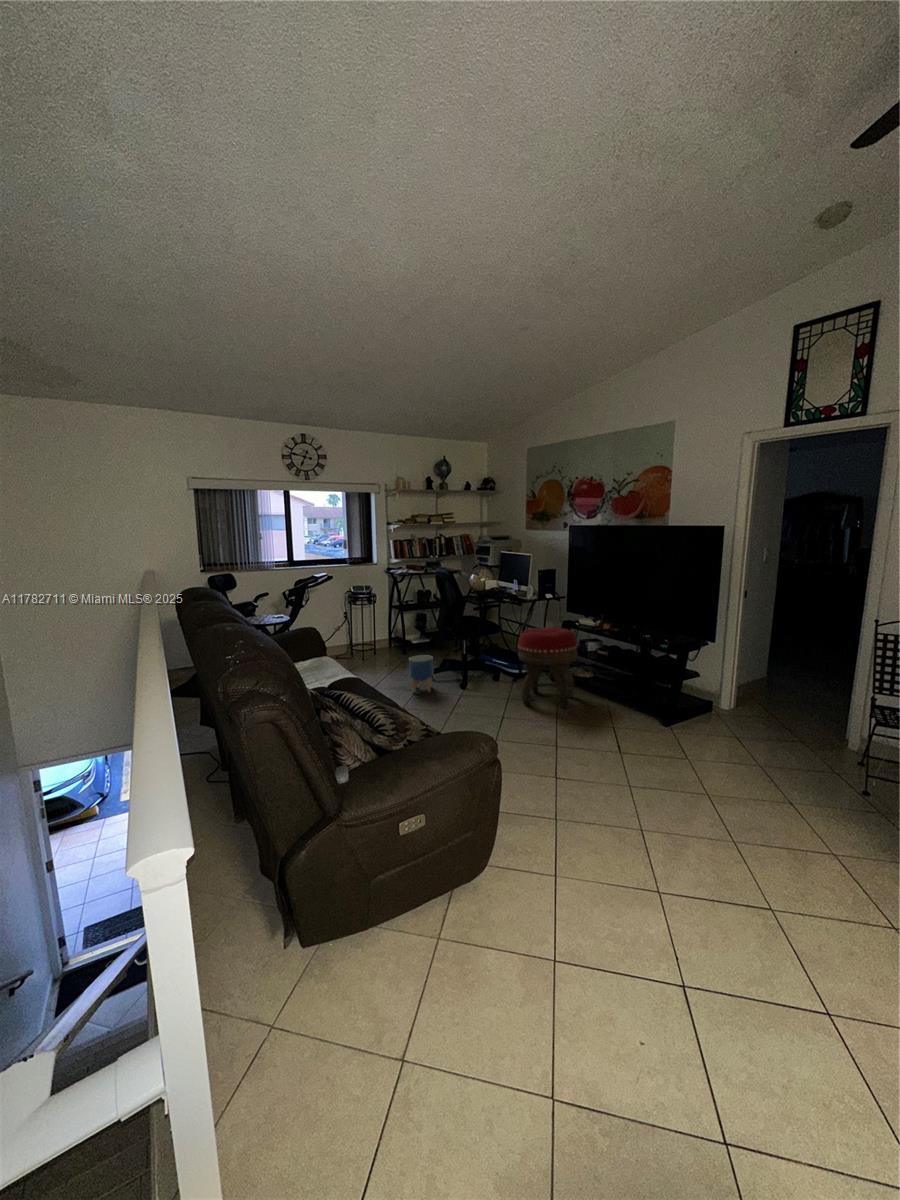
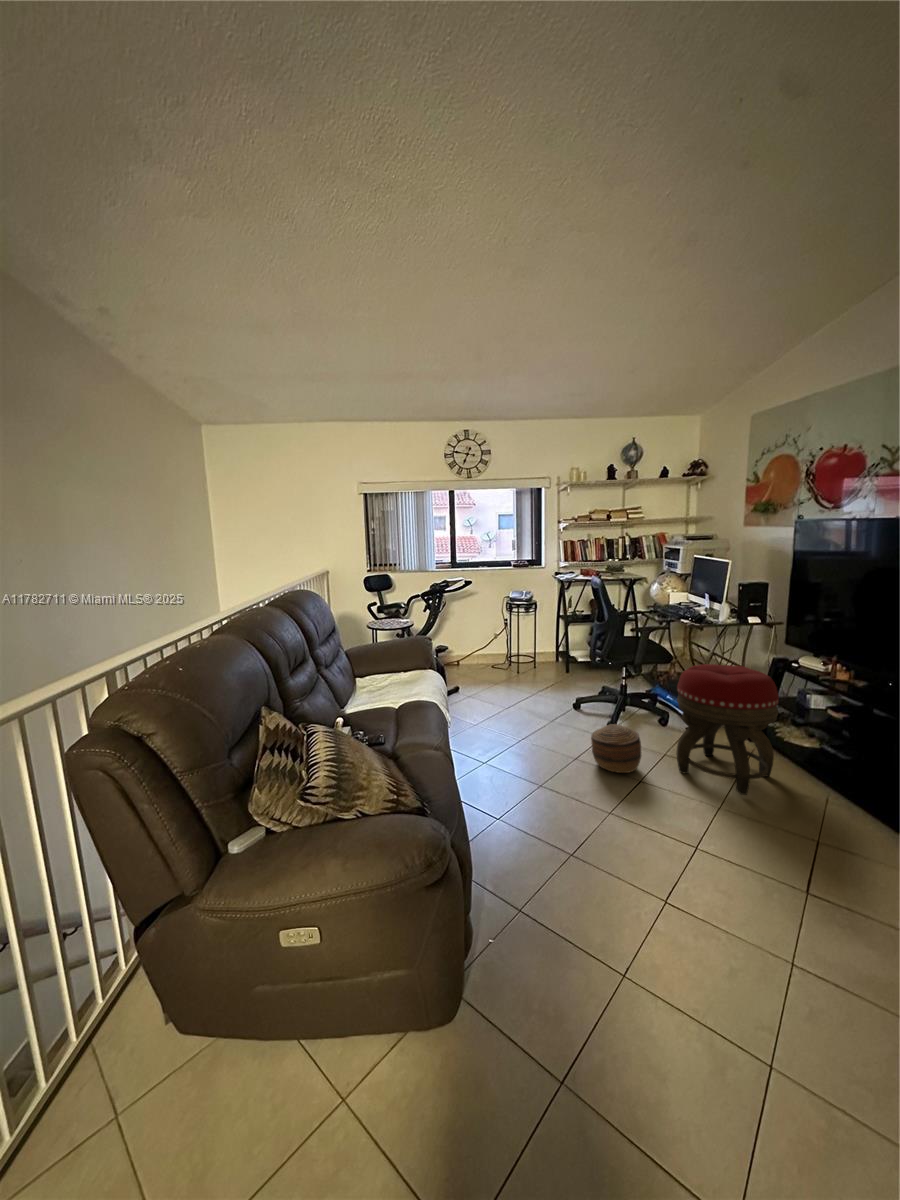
planter: present [409,655,434,693] -> none [541,676,570,723]
basket: none [467,680,503,715] -> present [591,724,641,773]

